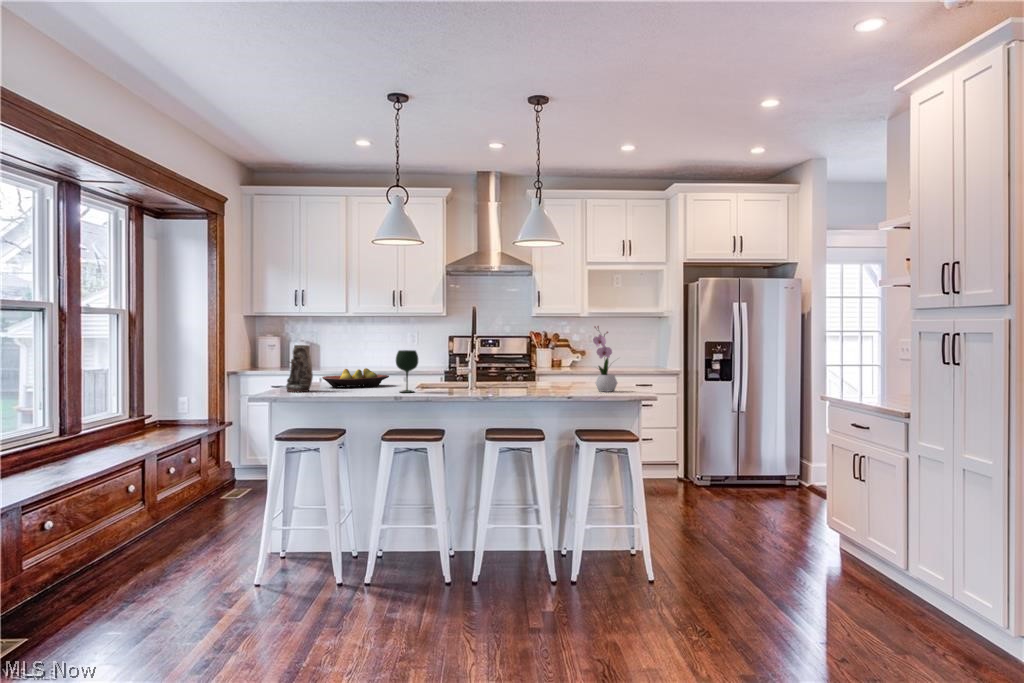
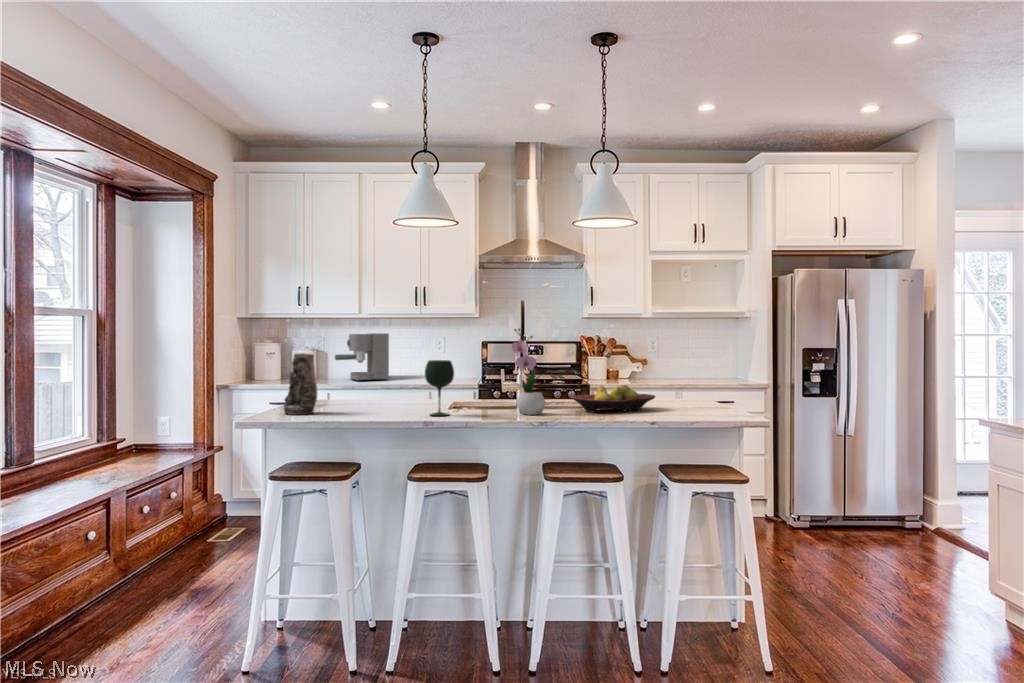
flower arrangement: present [593,326,617,392] -> present [512,329,546,415]
coffee maker: none [326,329,371,368] -> present [335,333,389,381]
fruit bowl: present [322,368,389,388] -> present [572,385,655,413]

